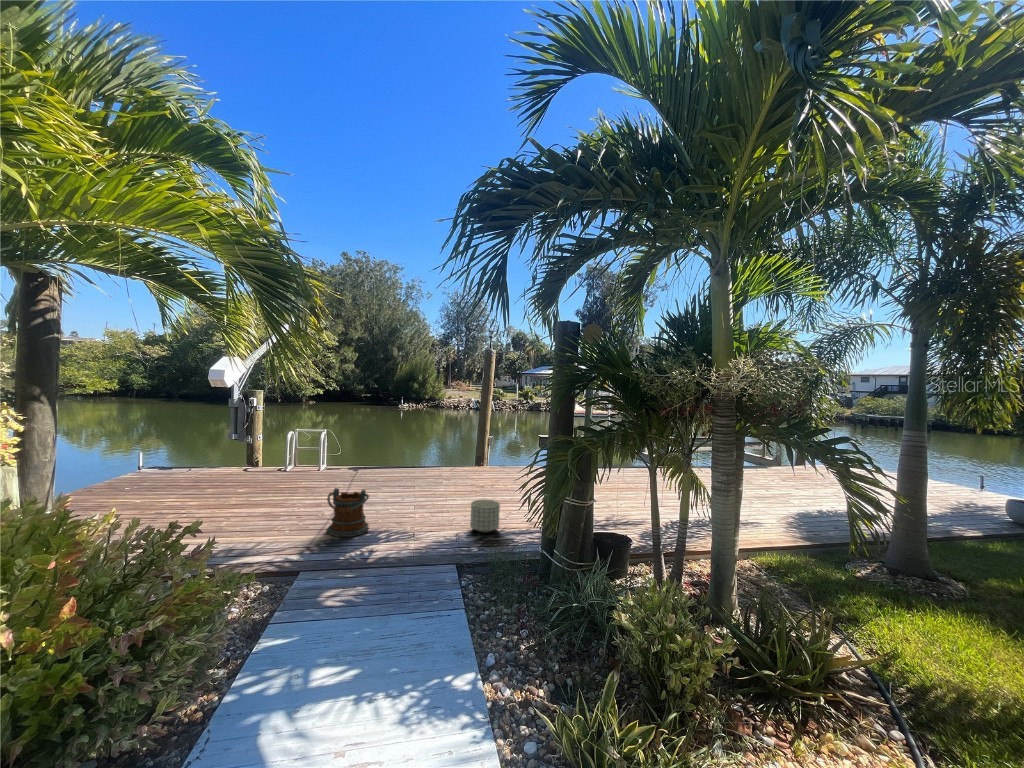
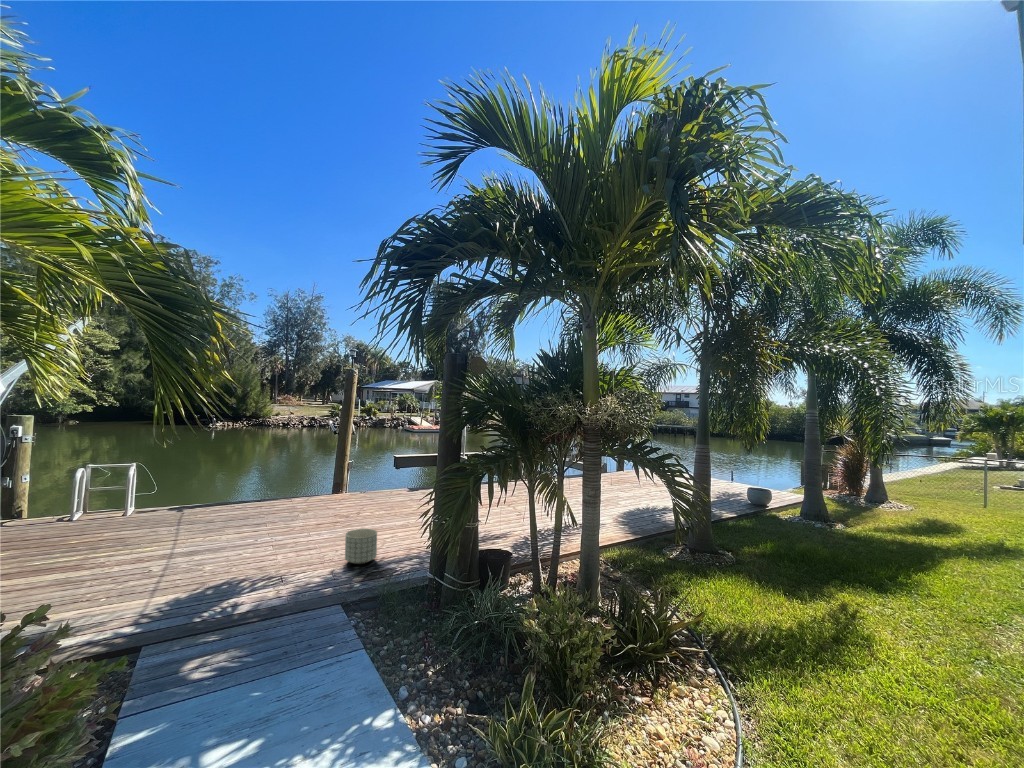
bucket: present [327,488,369,537] -> none [165,534,223,595]

